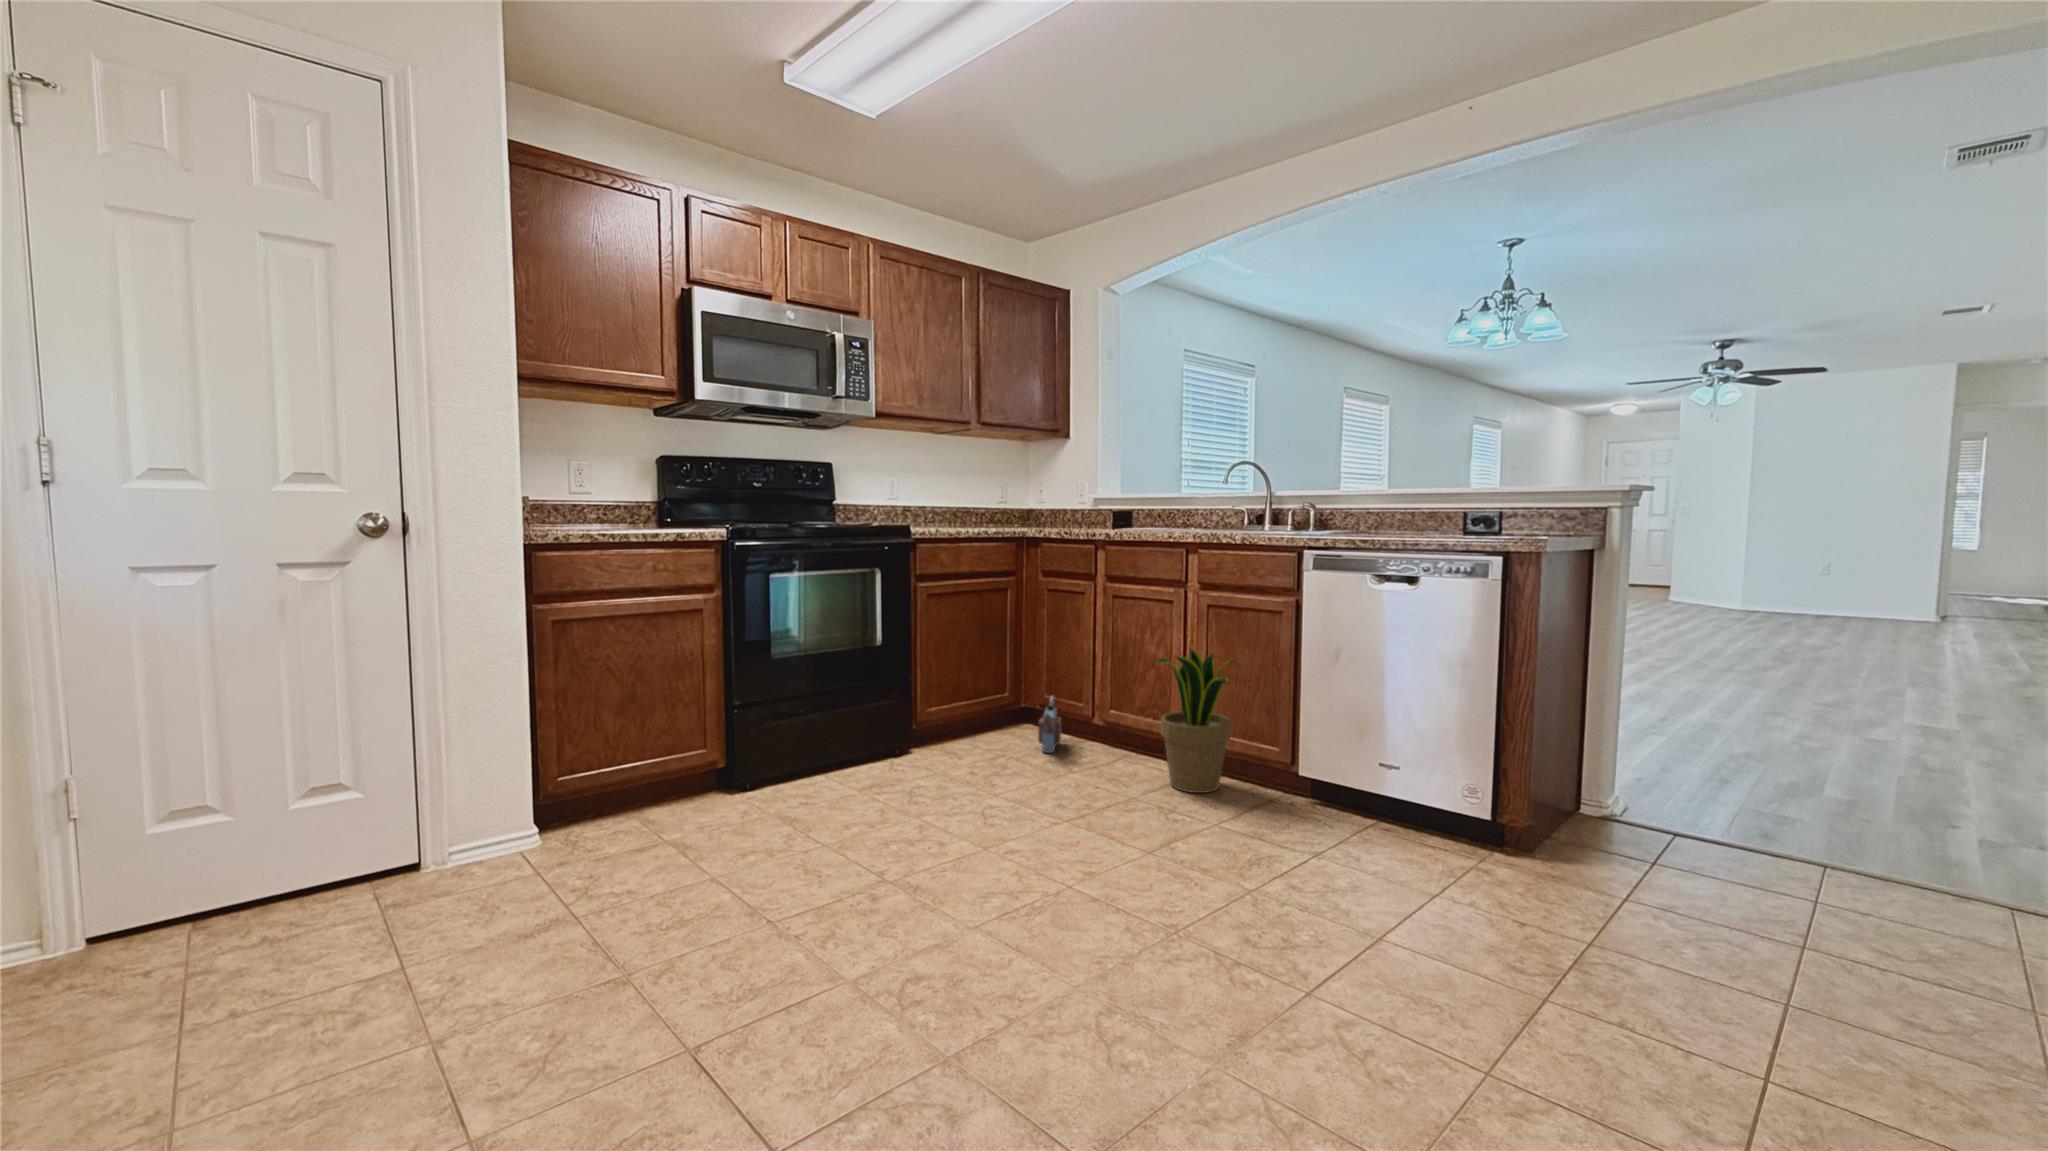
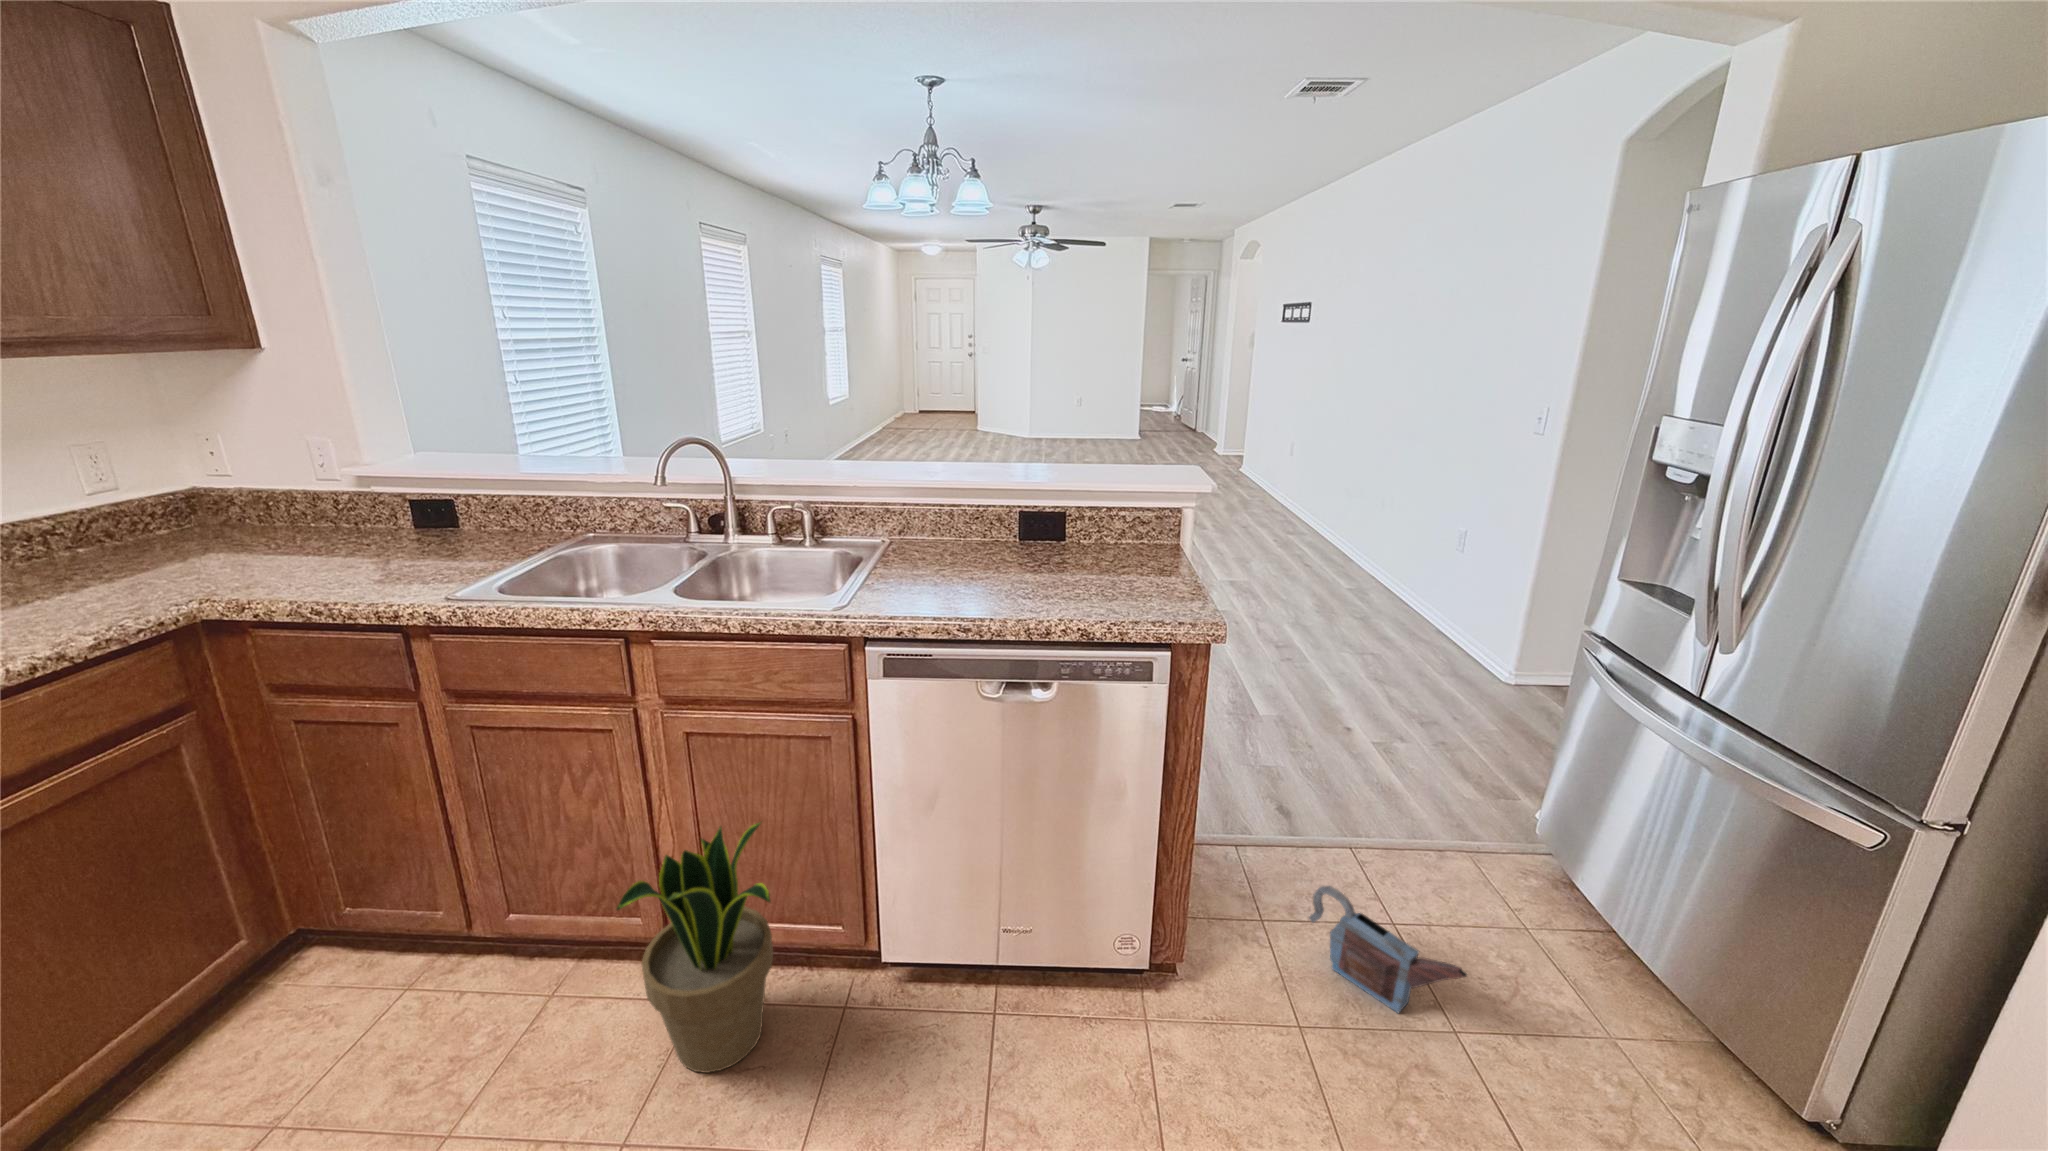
watering can: present [1038,696,1061,753] -> present [1309,886,1467,1013]

